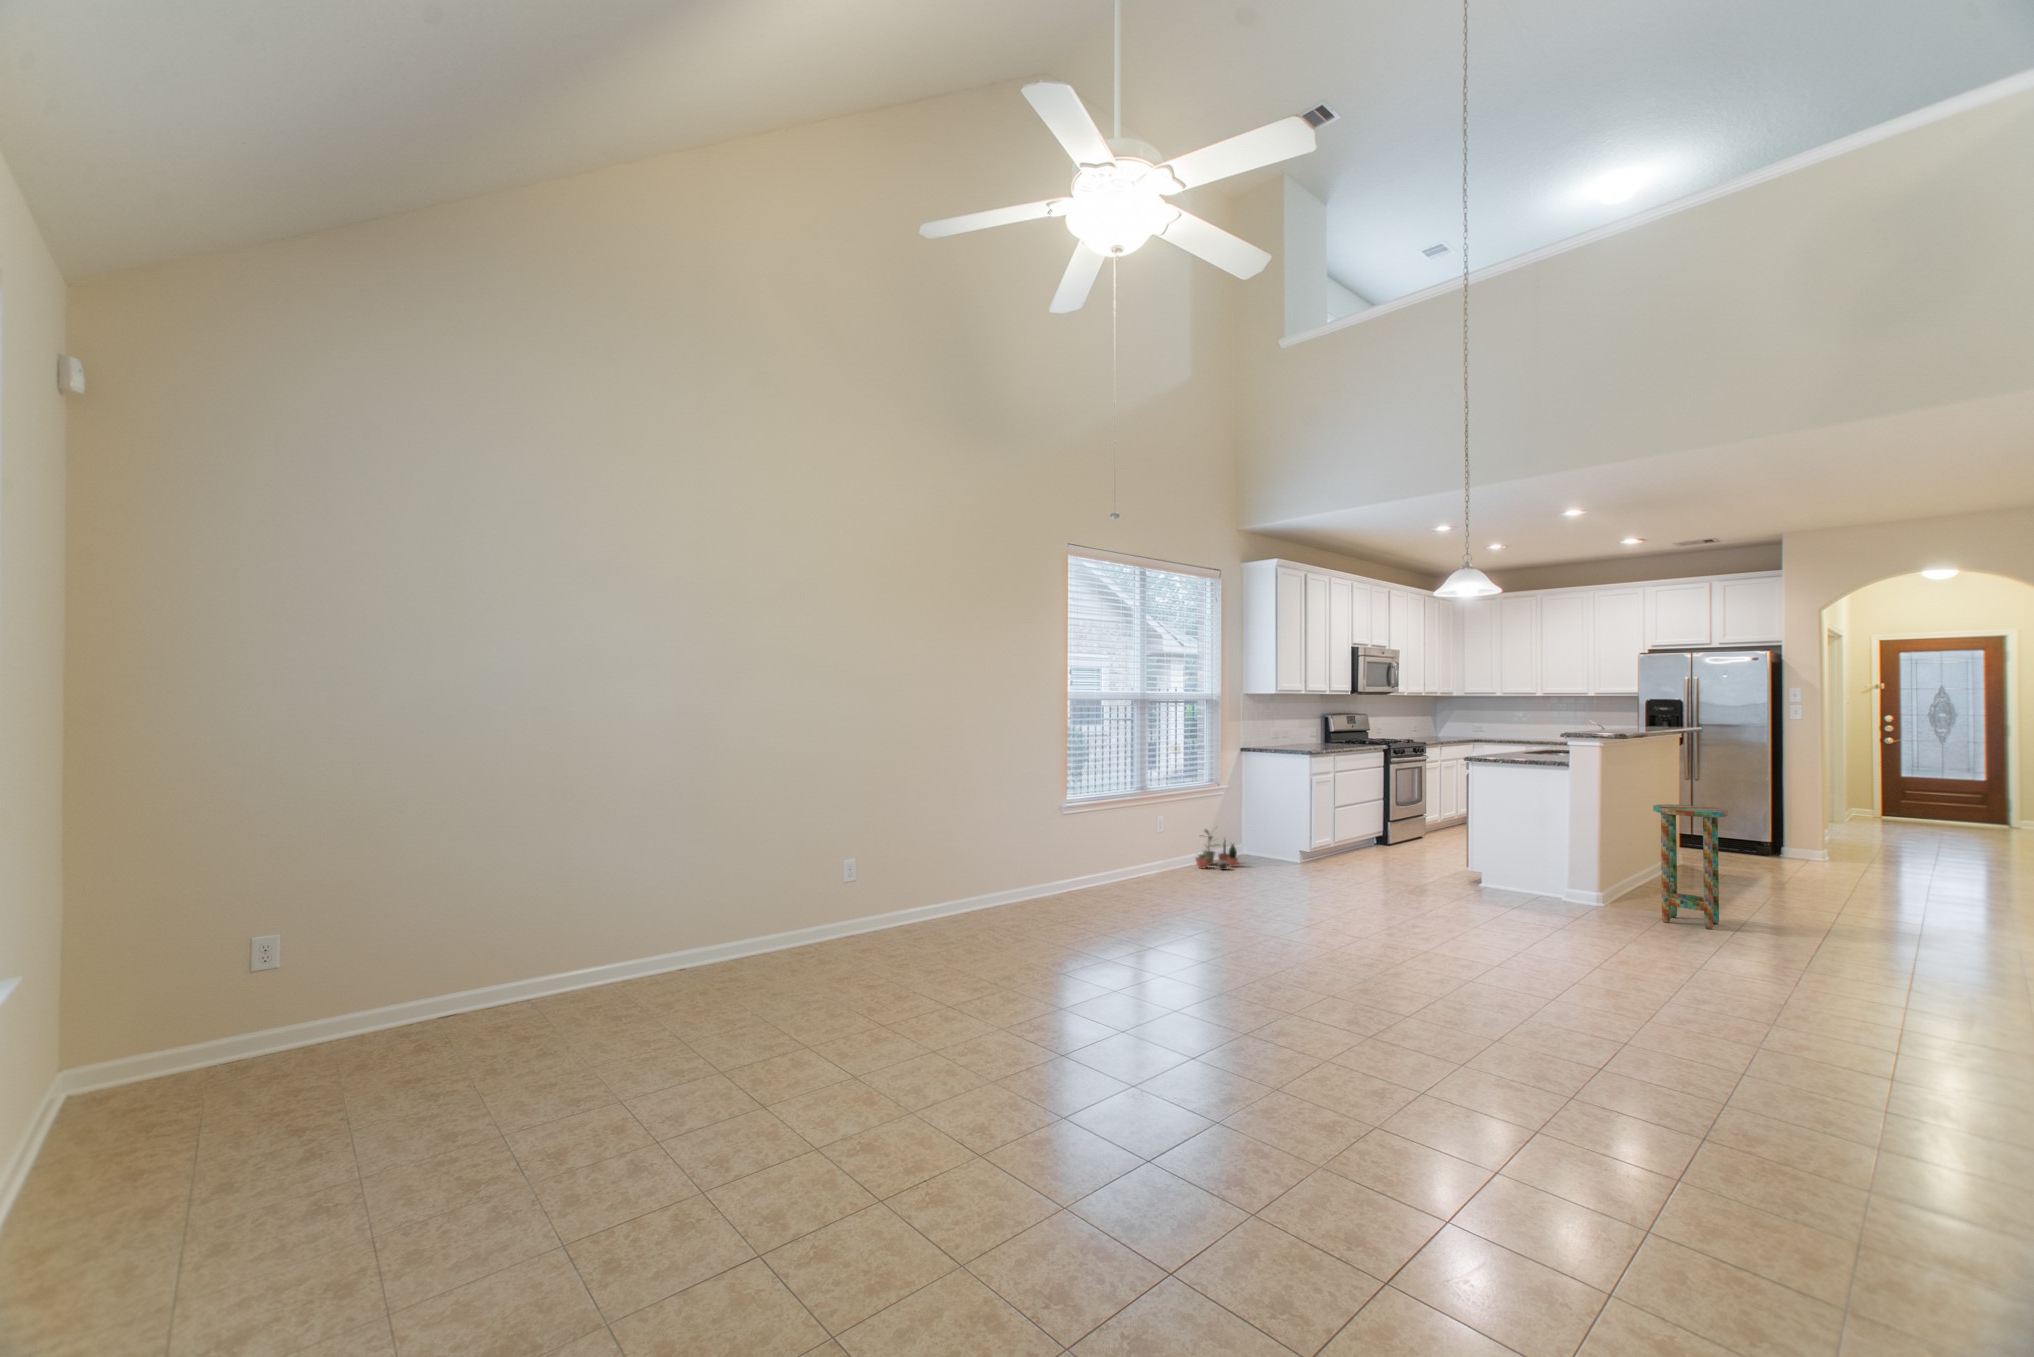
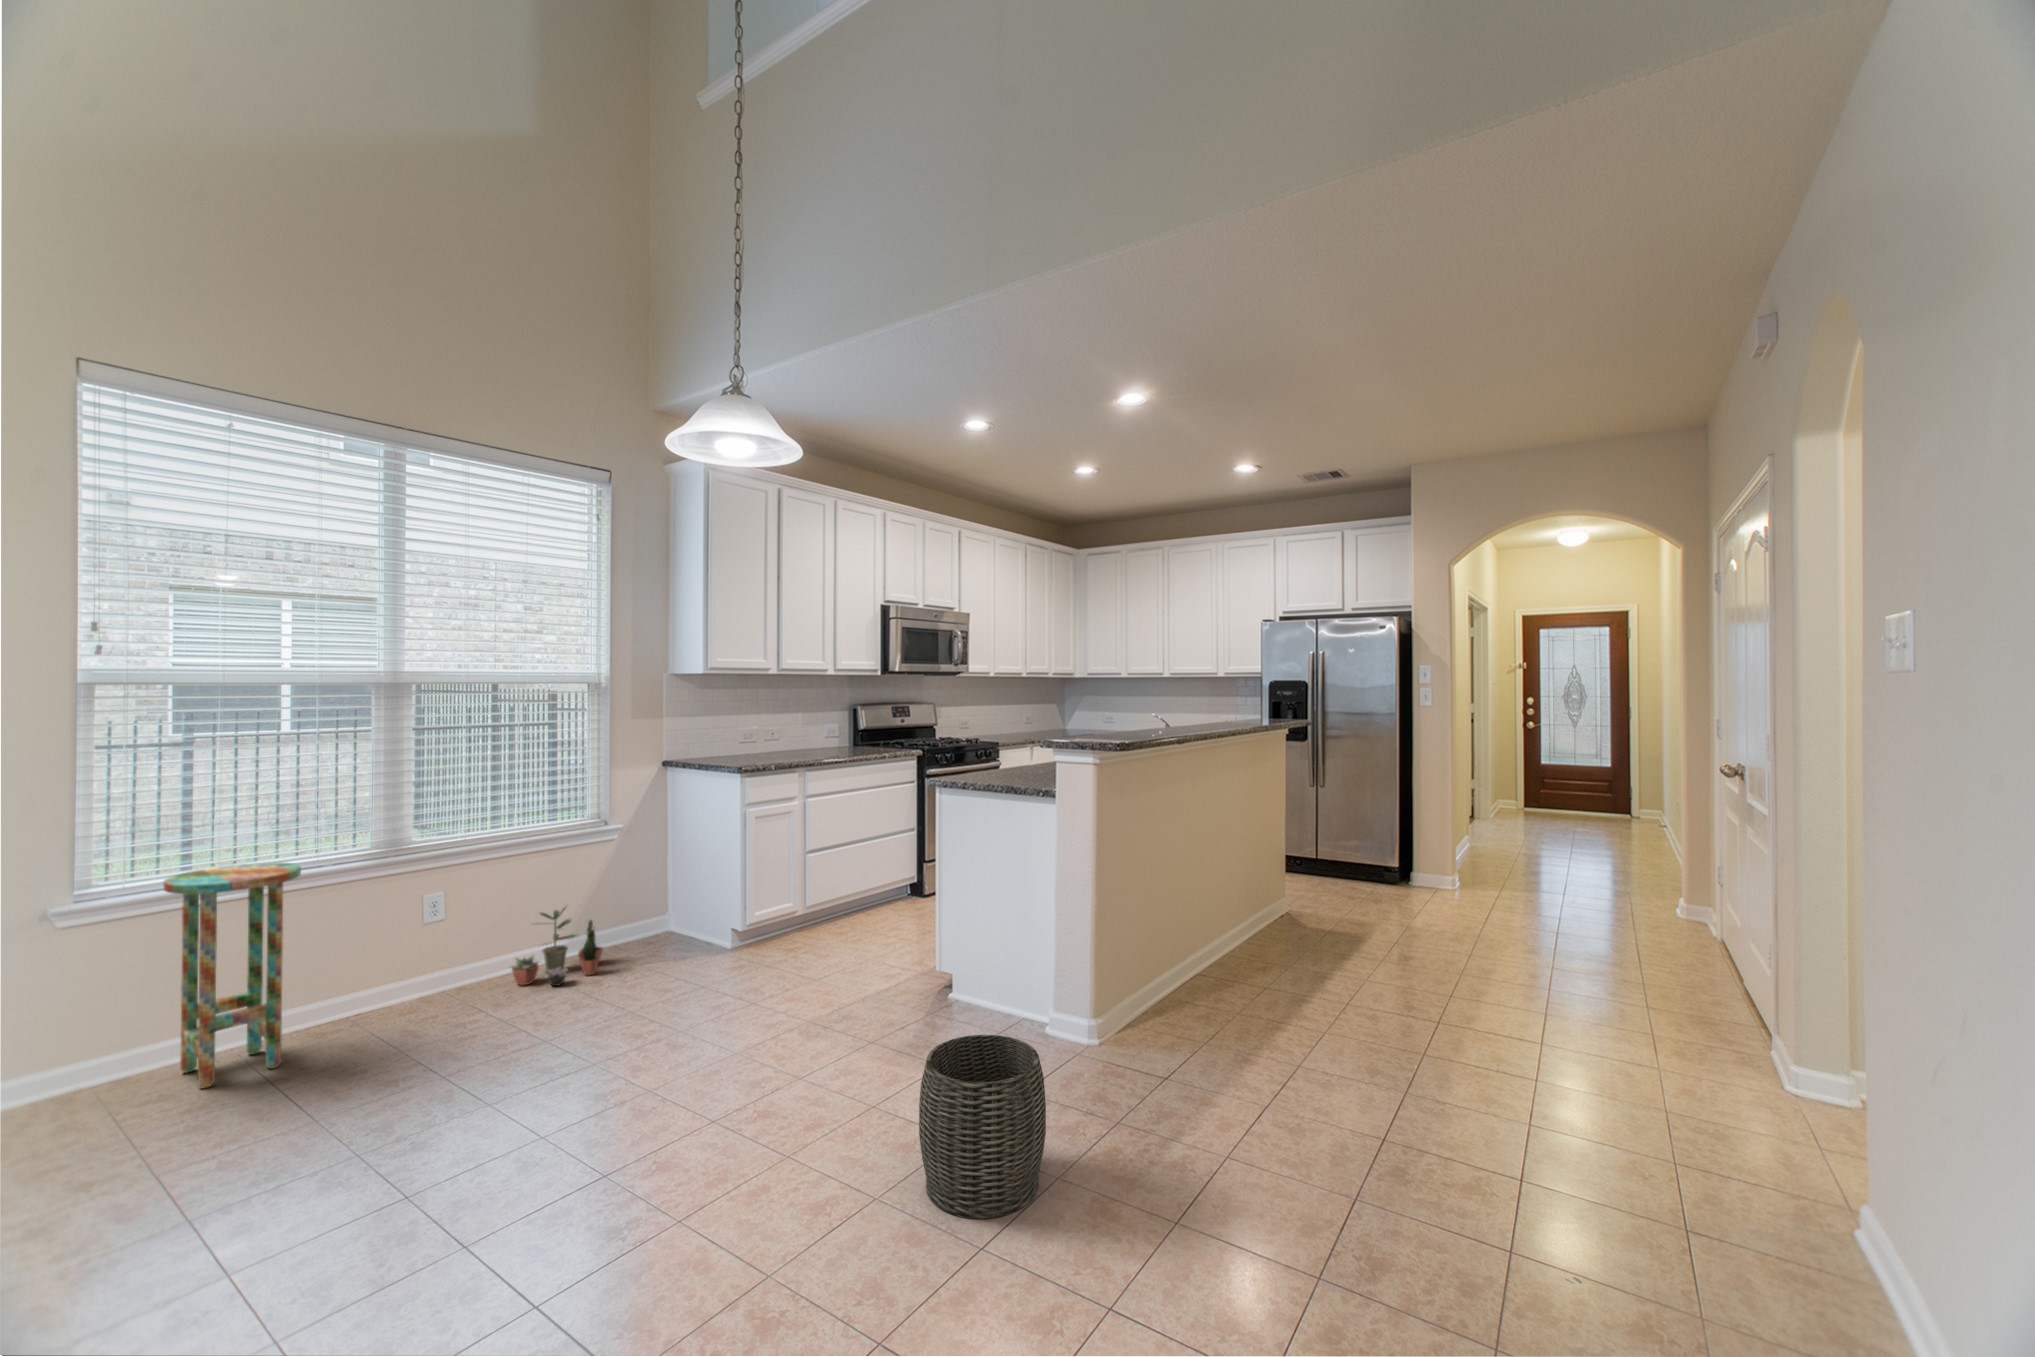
side table: present [1653,804,1728,929] -> present [164,863,301,1088]
woven basket: none [1547,872,1619,945] -> present [919,1035,1046,1219]

